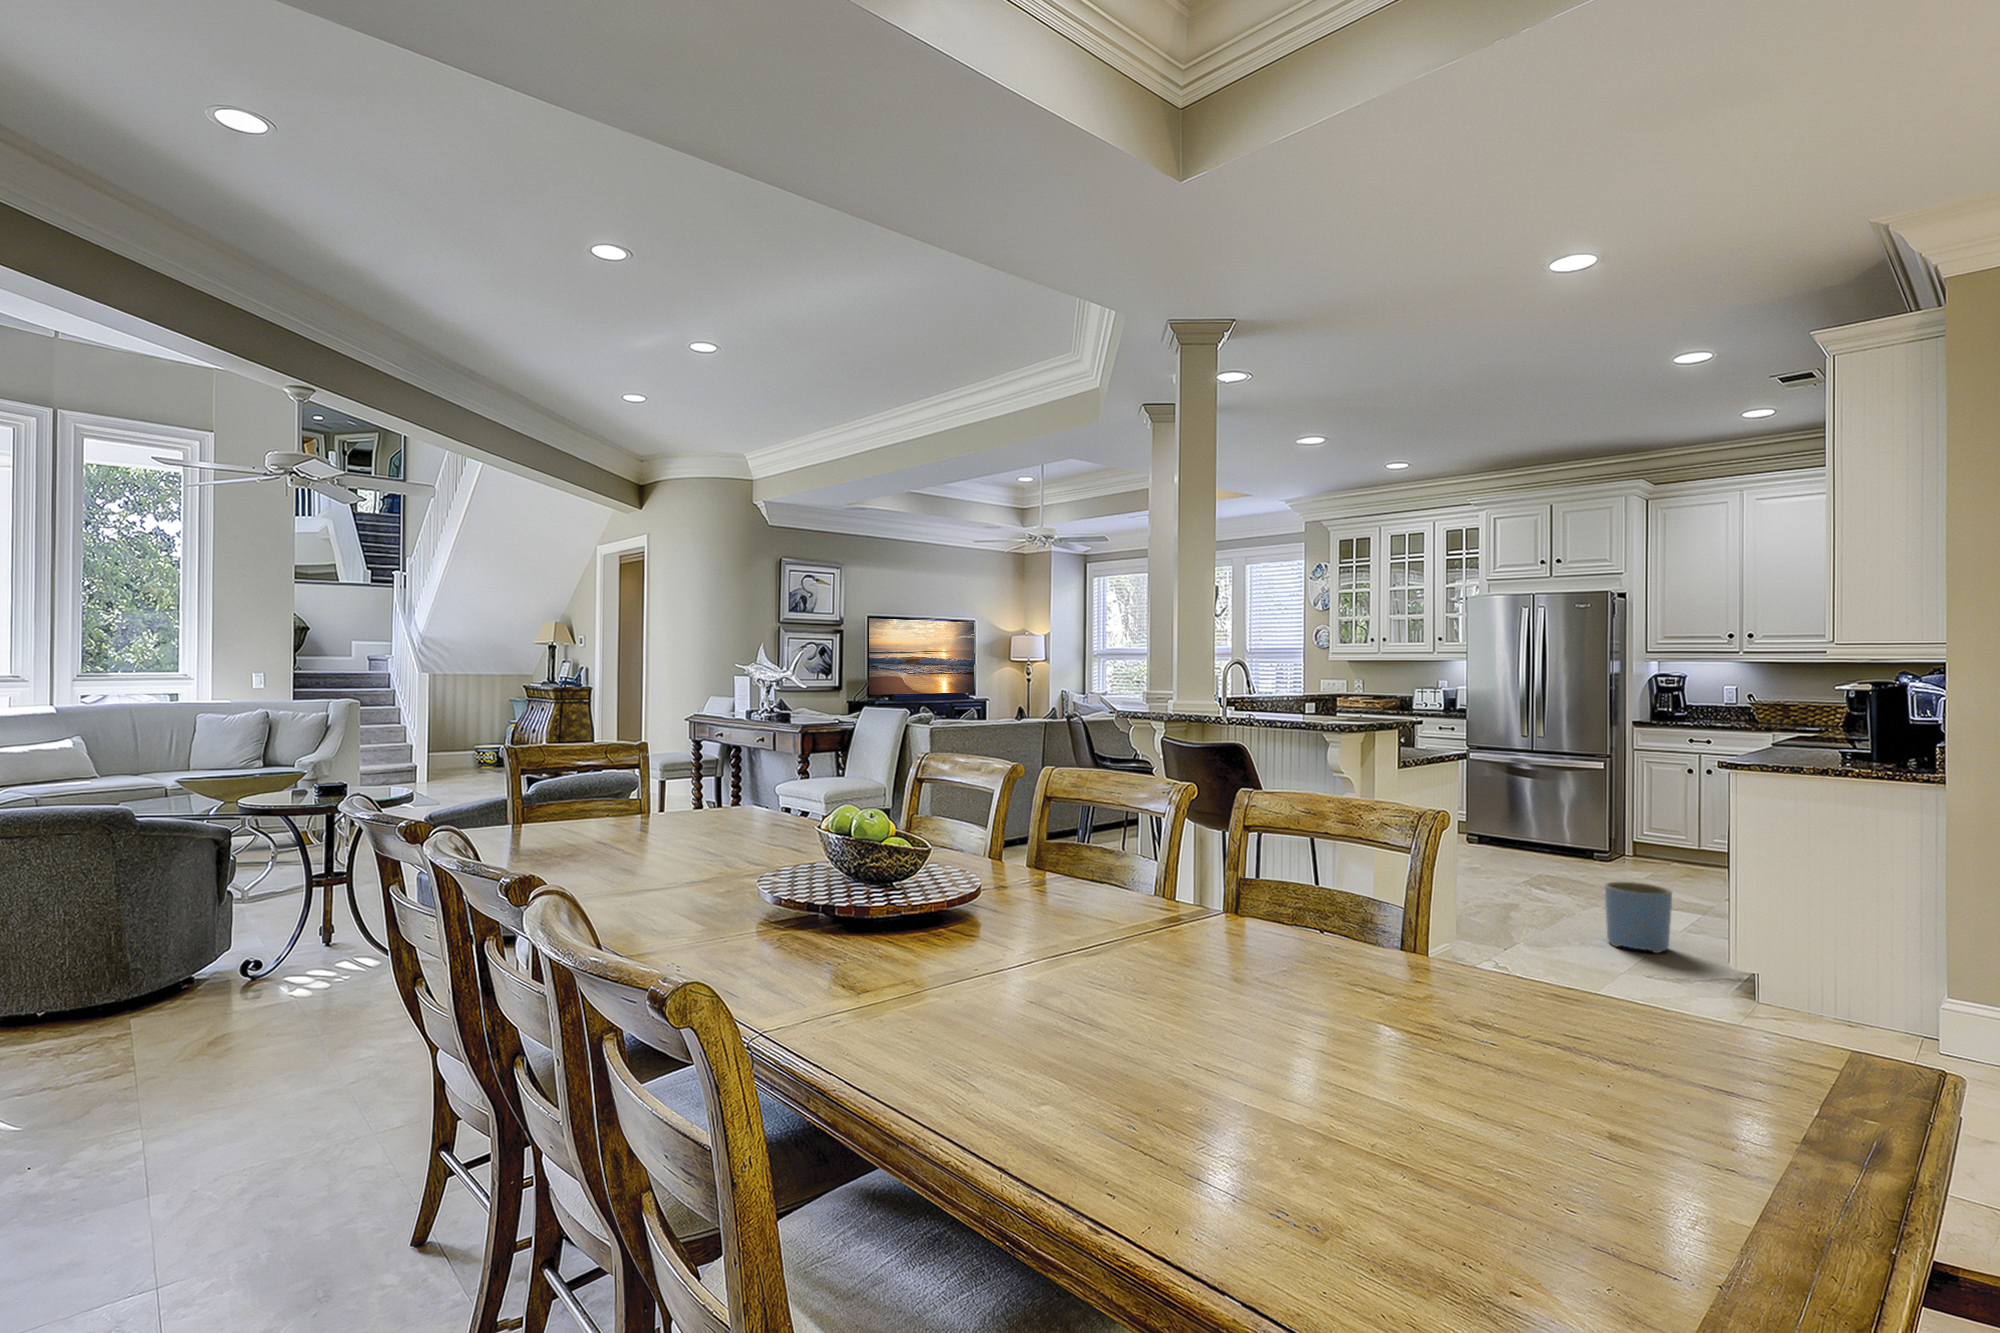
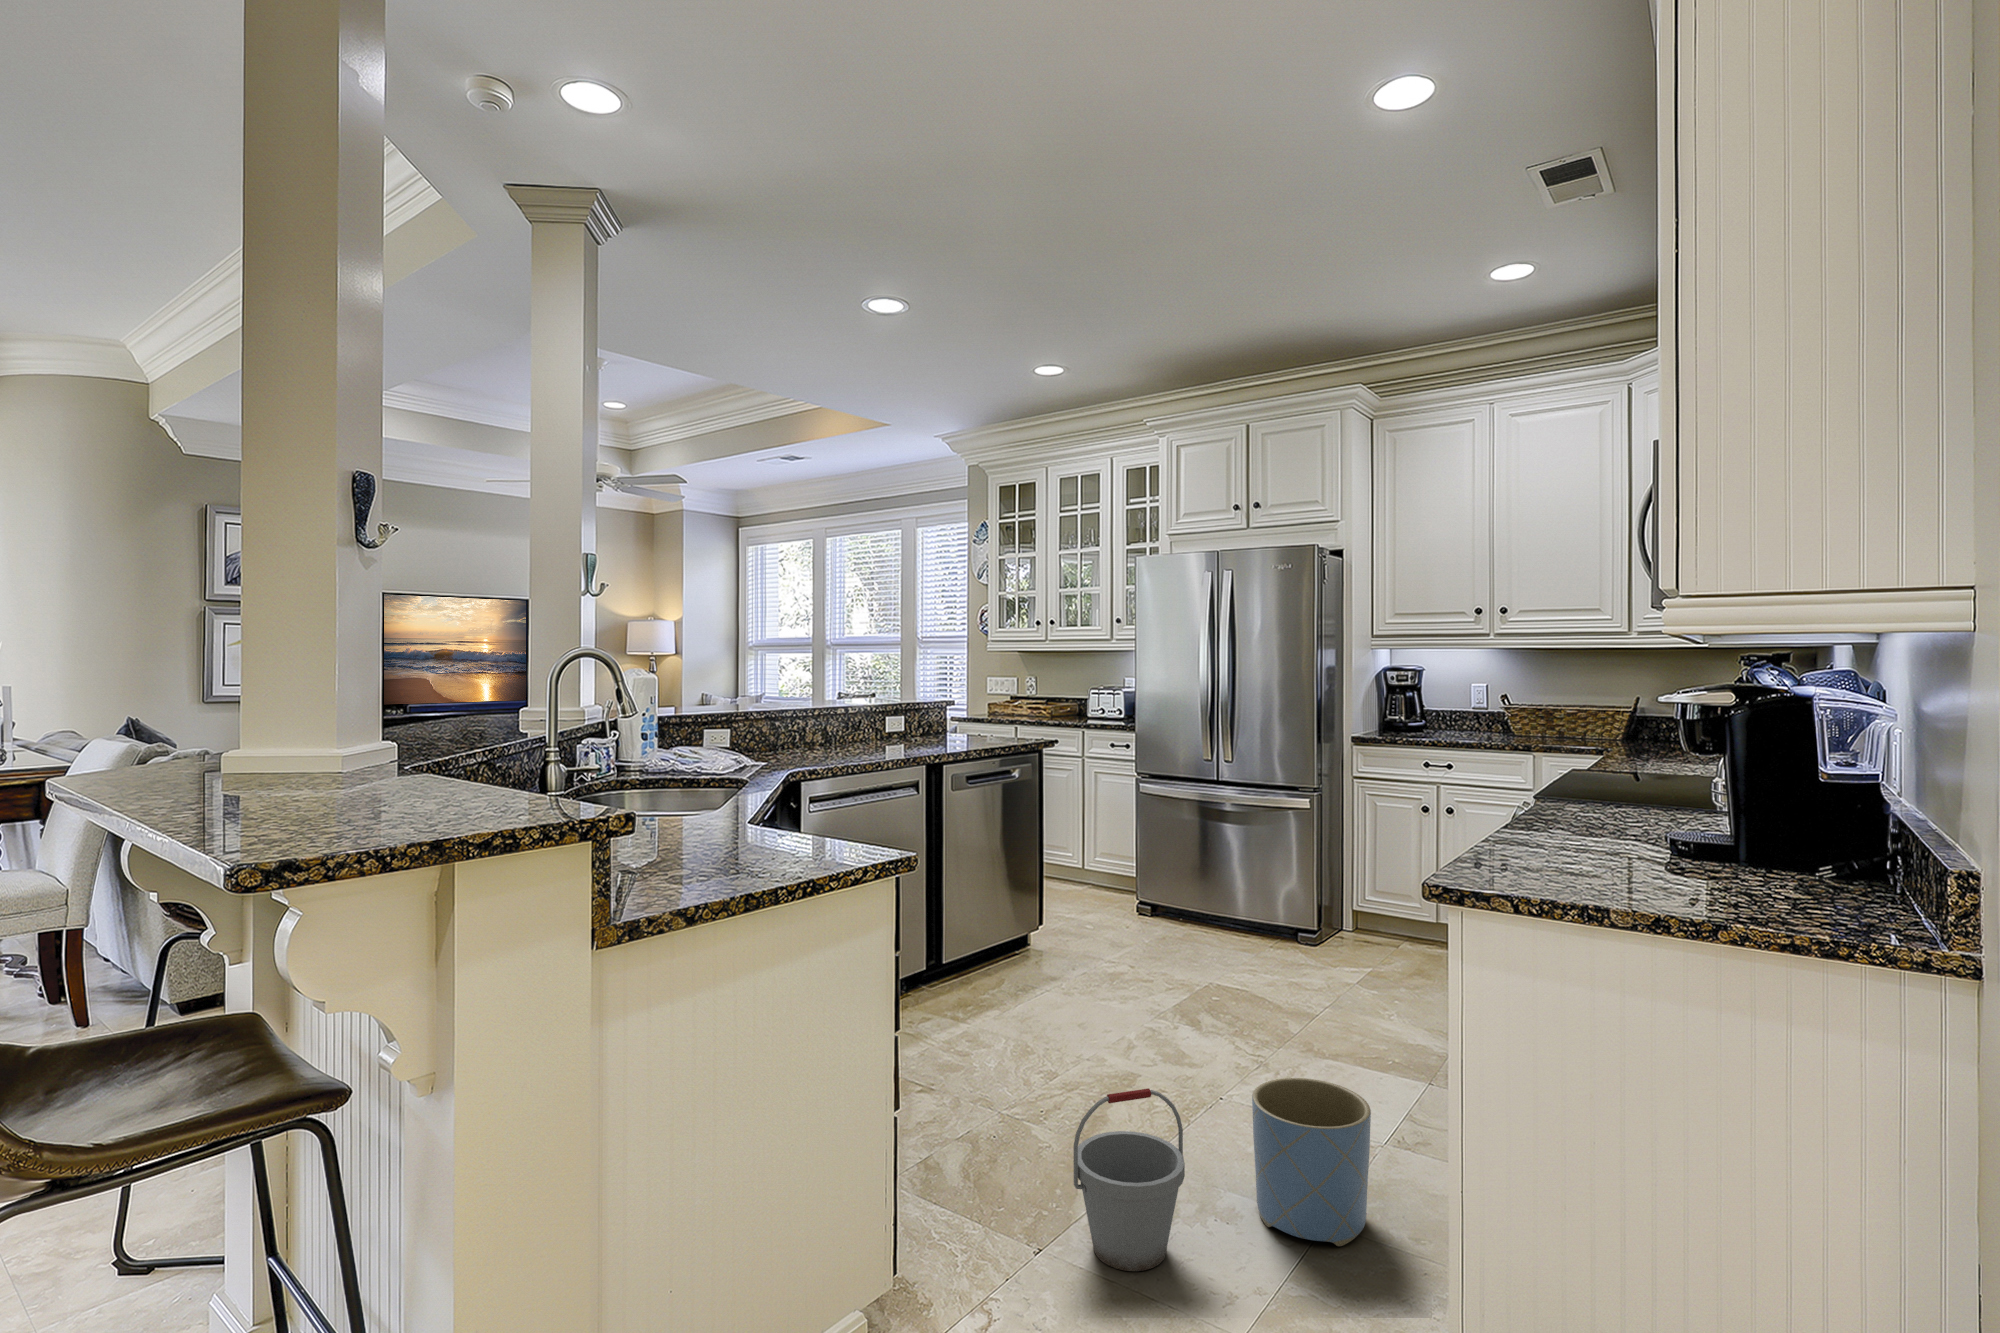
bucket: none [1517,871,1576,952] -> present [1074,1088,1185,1271]

